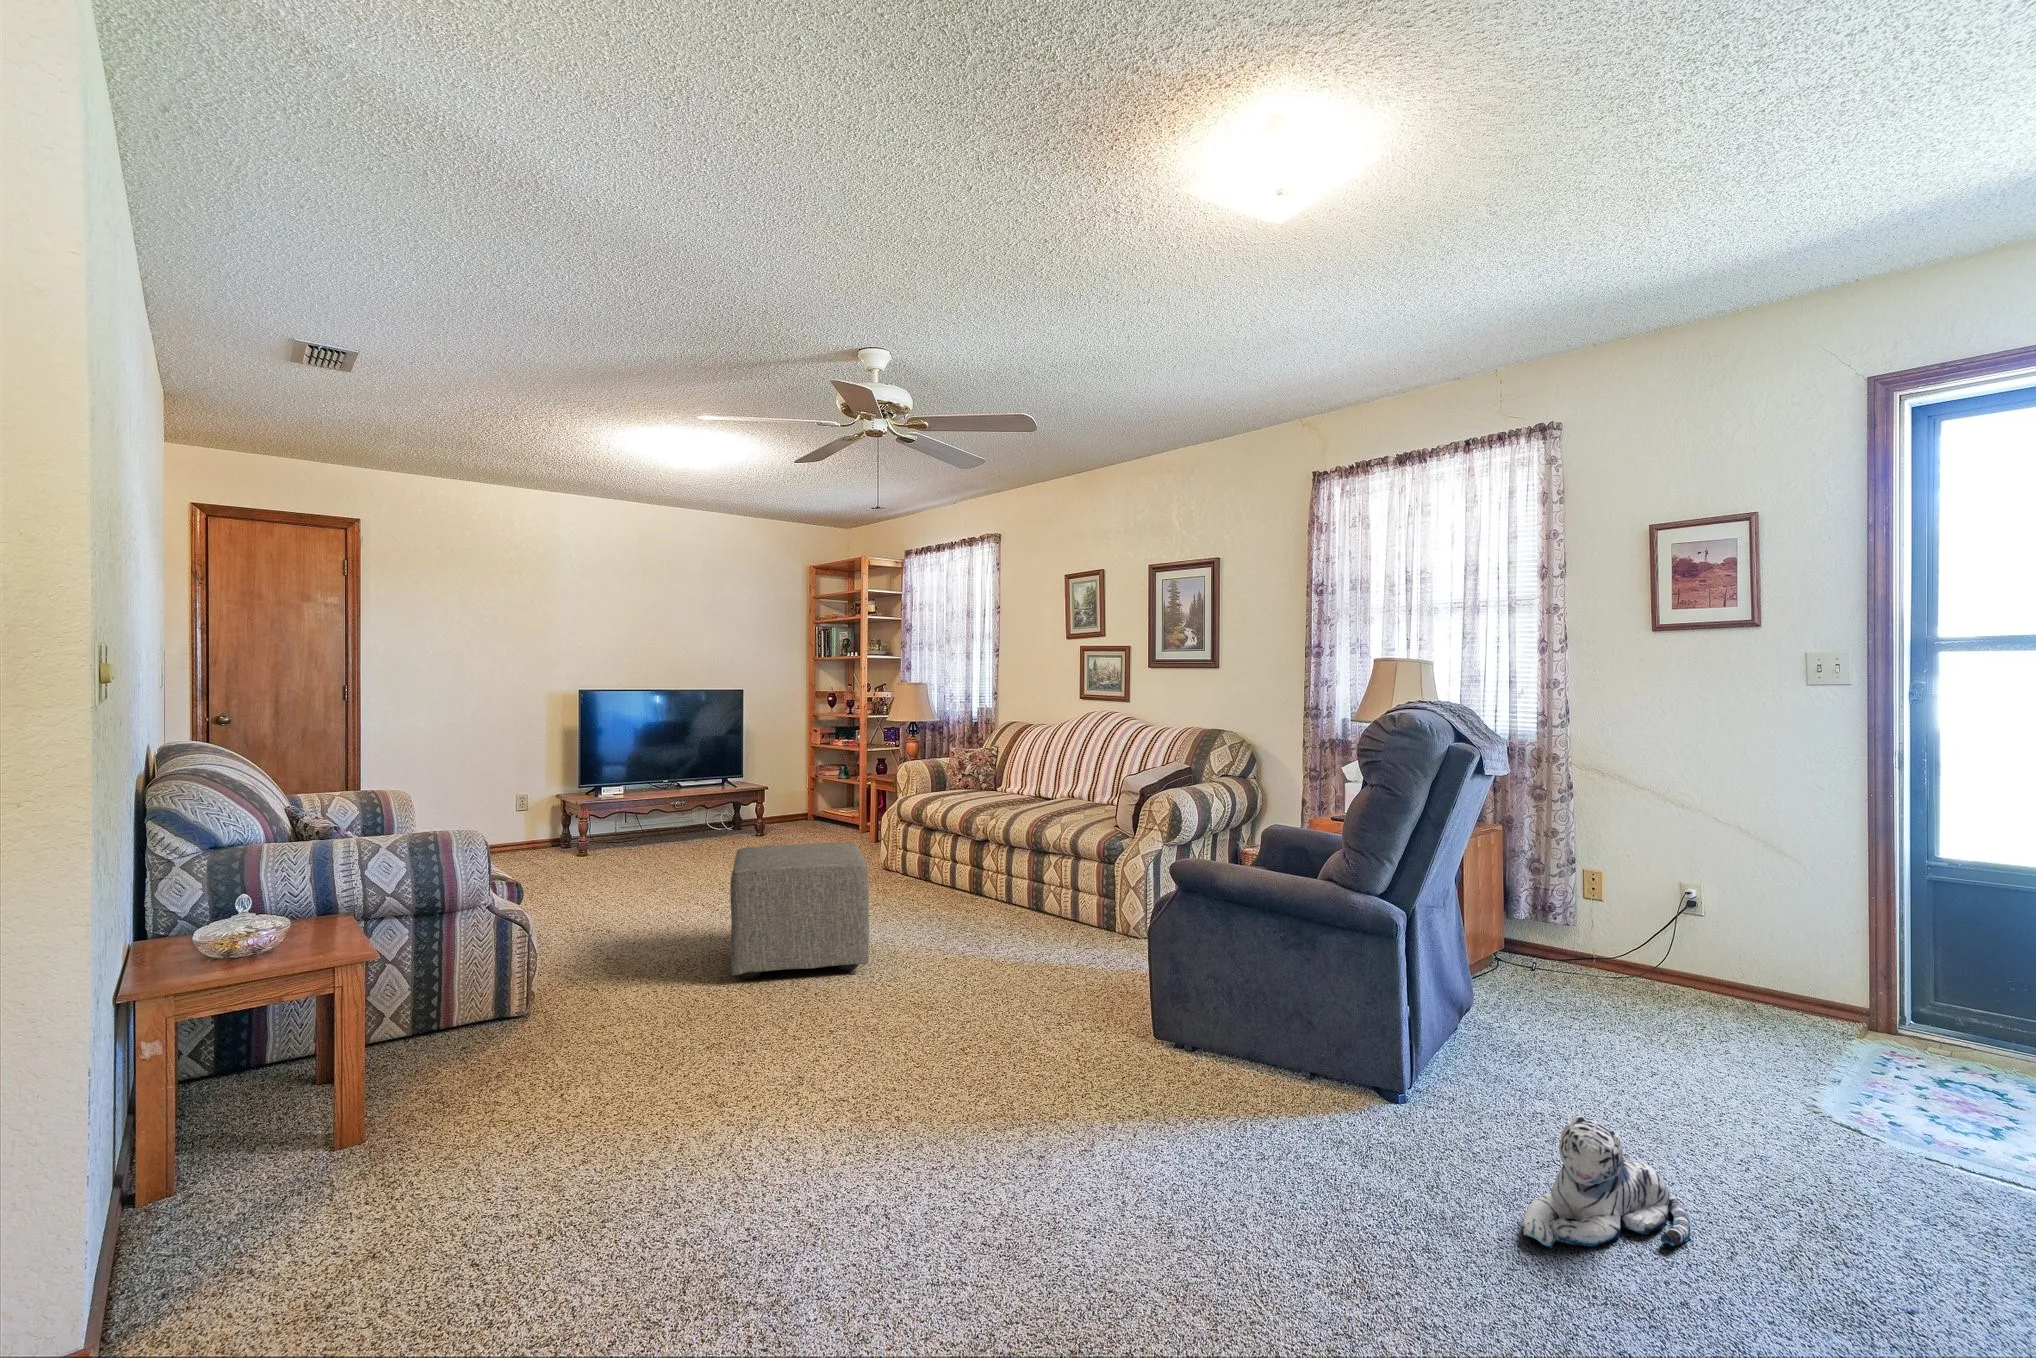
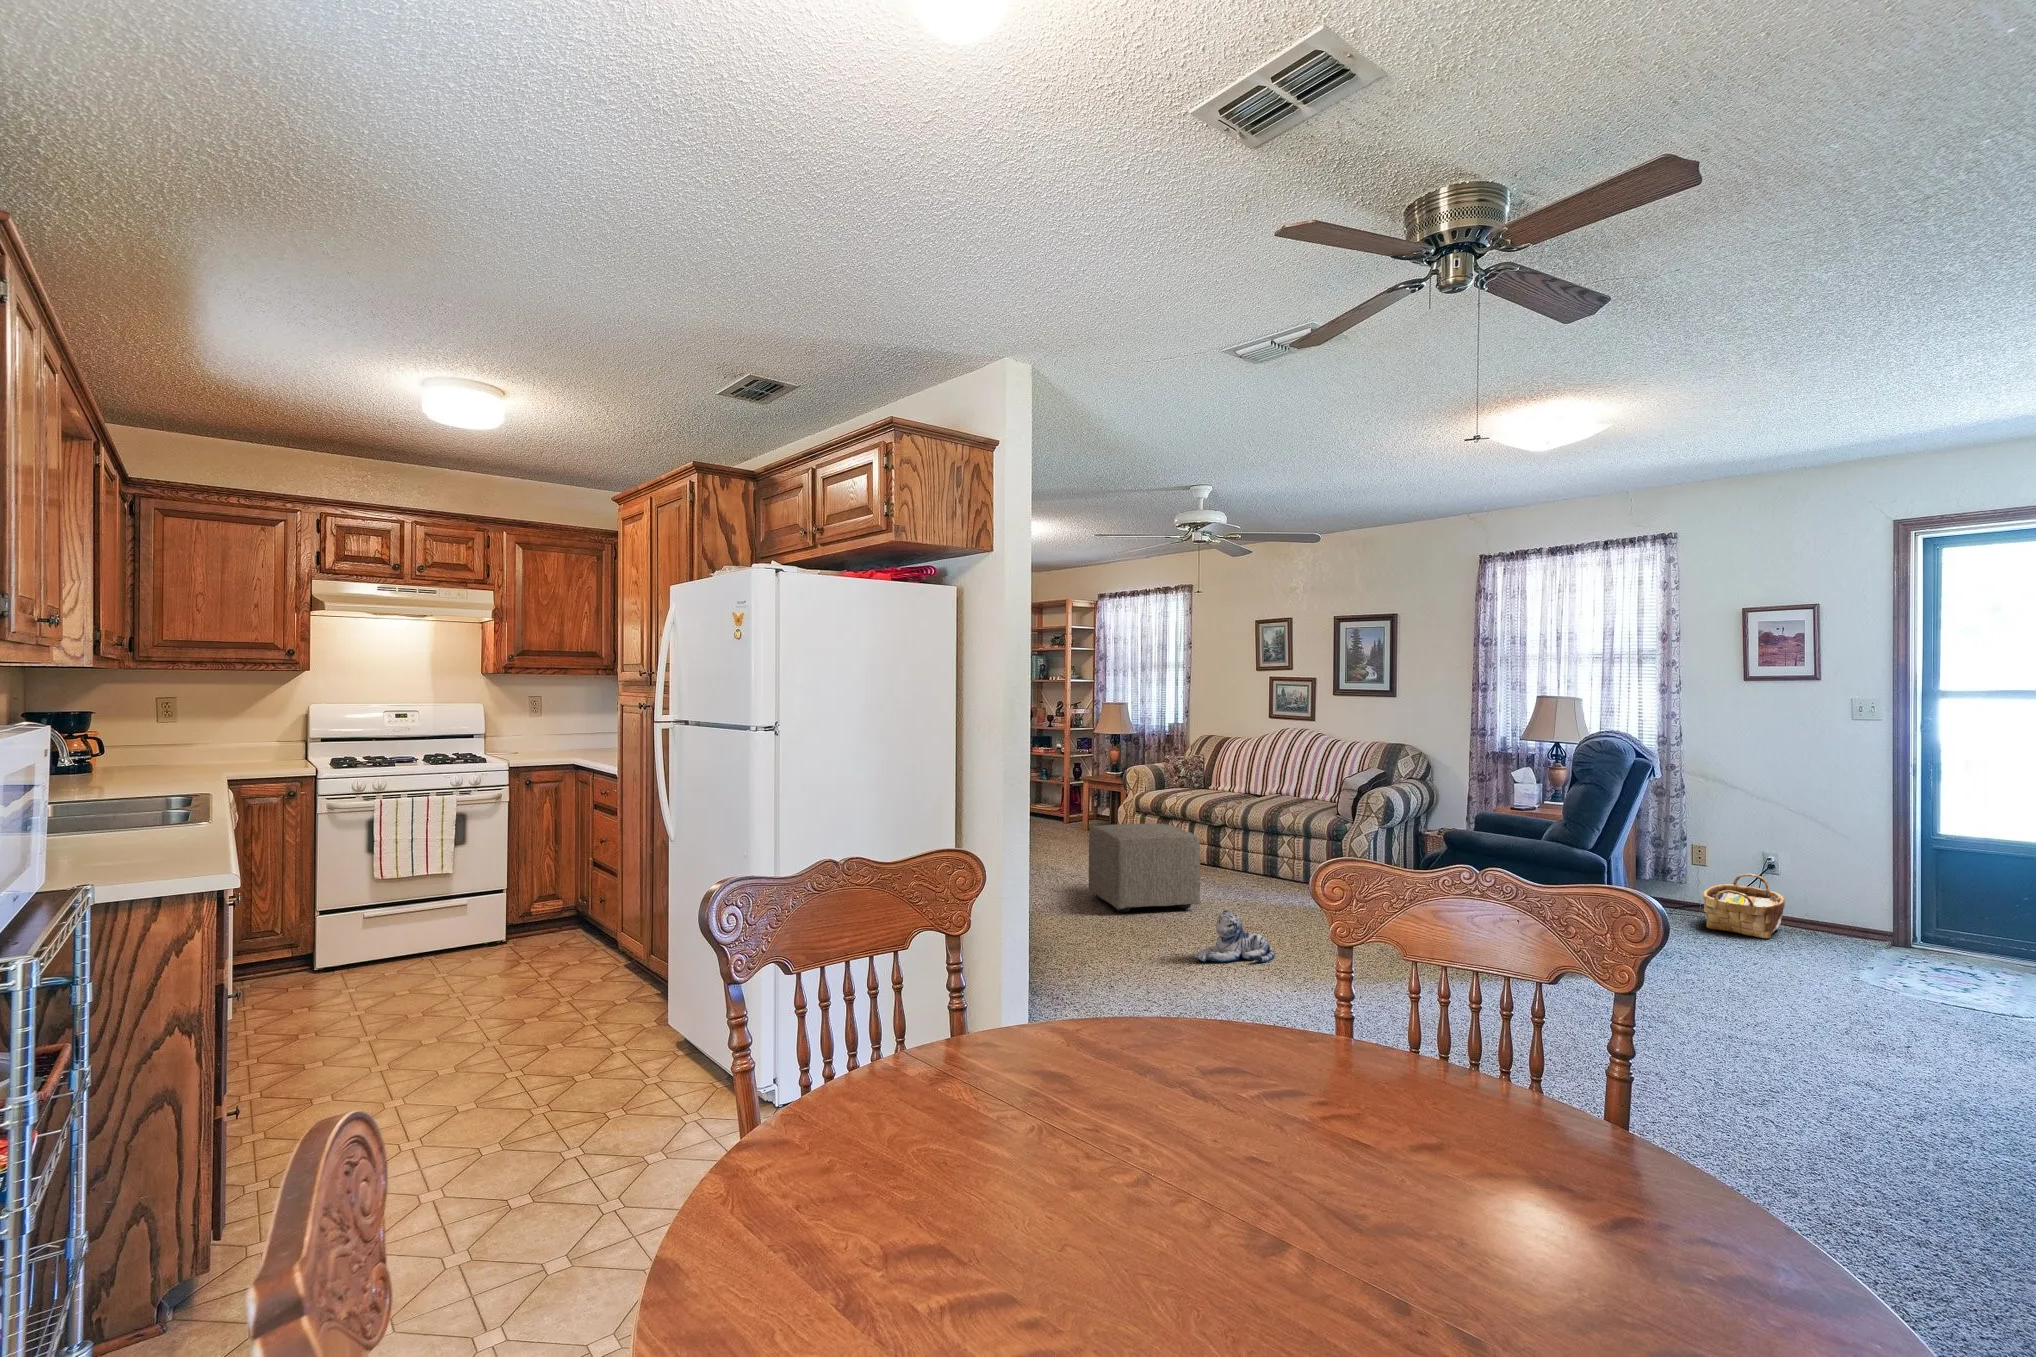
woven basket: none [1591,914,1708,1017] -> present [1703,874,1785,938]
plush toy: present [1522,1116,1691,1248] -> present [1195,910,1275,962]

